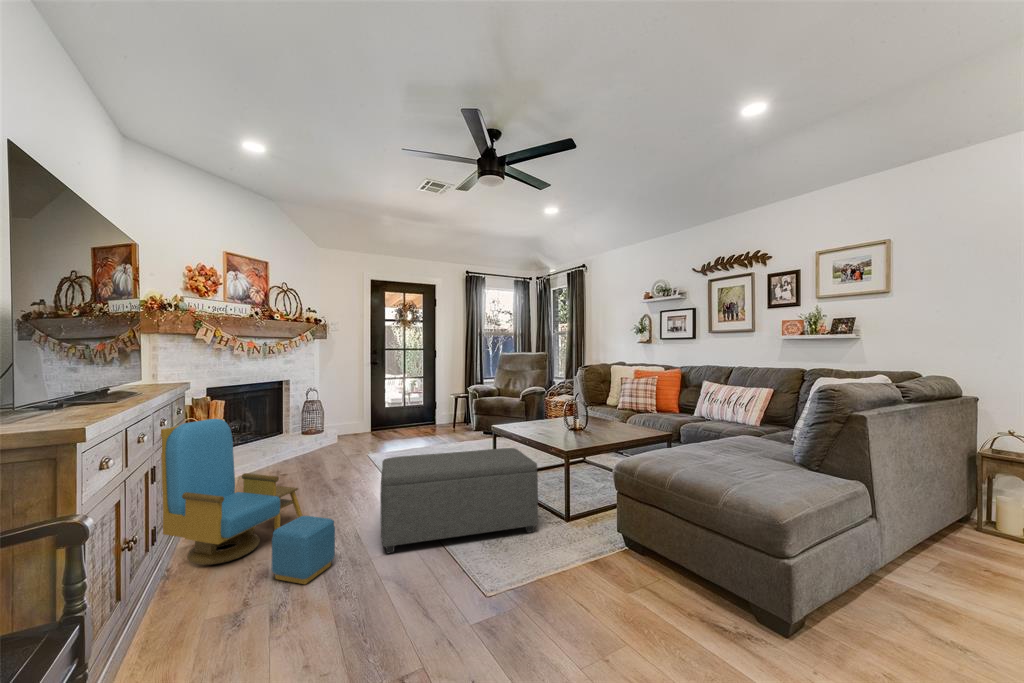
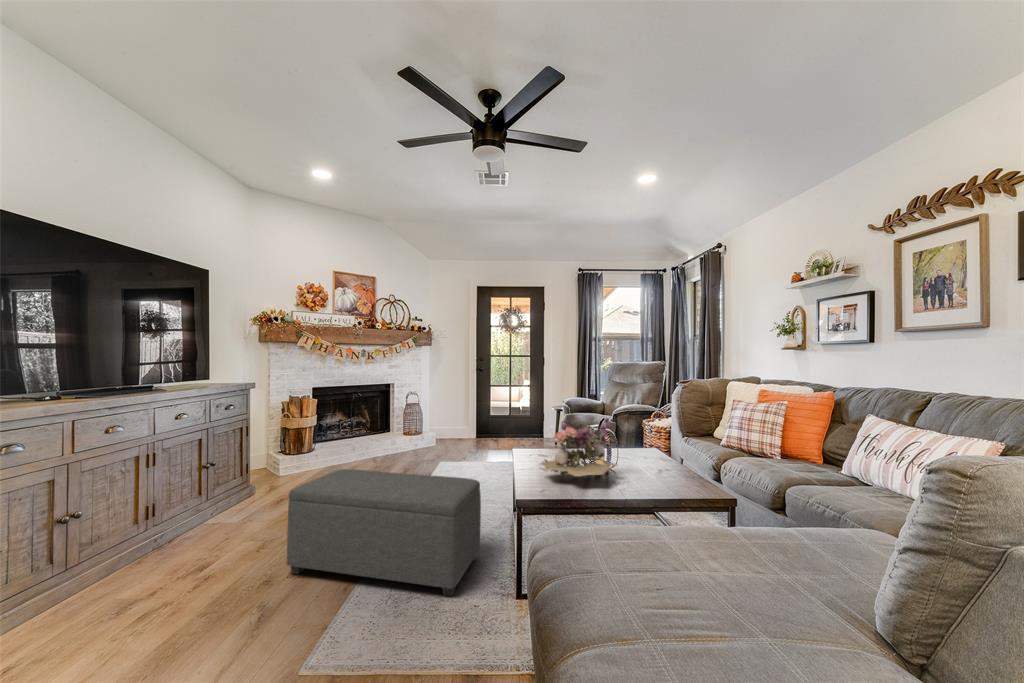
flower arrangement: none [565,391,617,437] -> present [539,417,618,477]
armchair: present [160,419,335,584] -> none [175,413,296,584]

